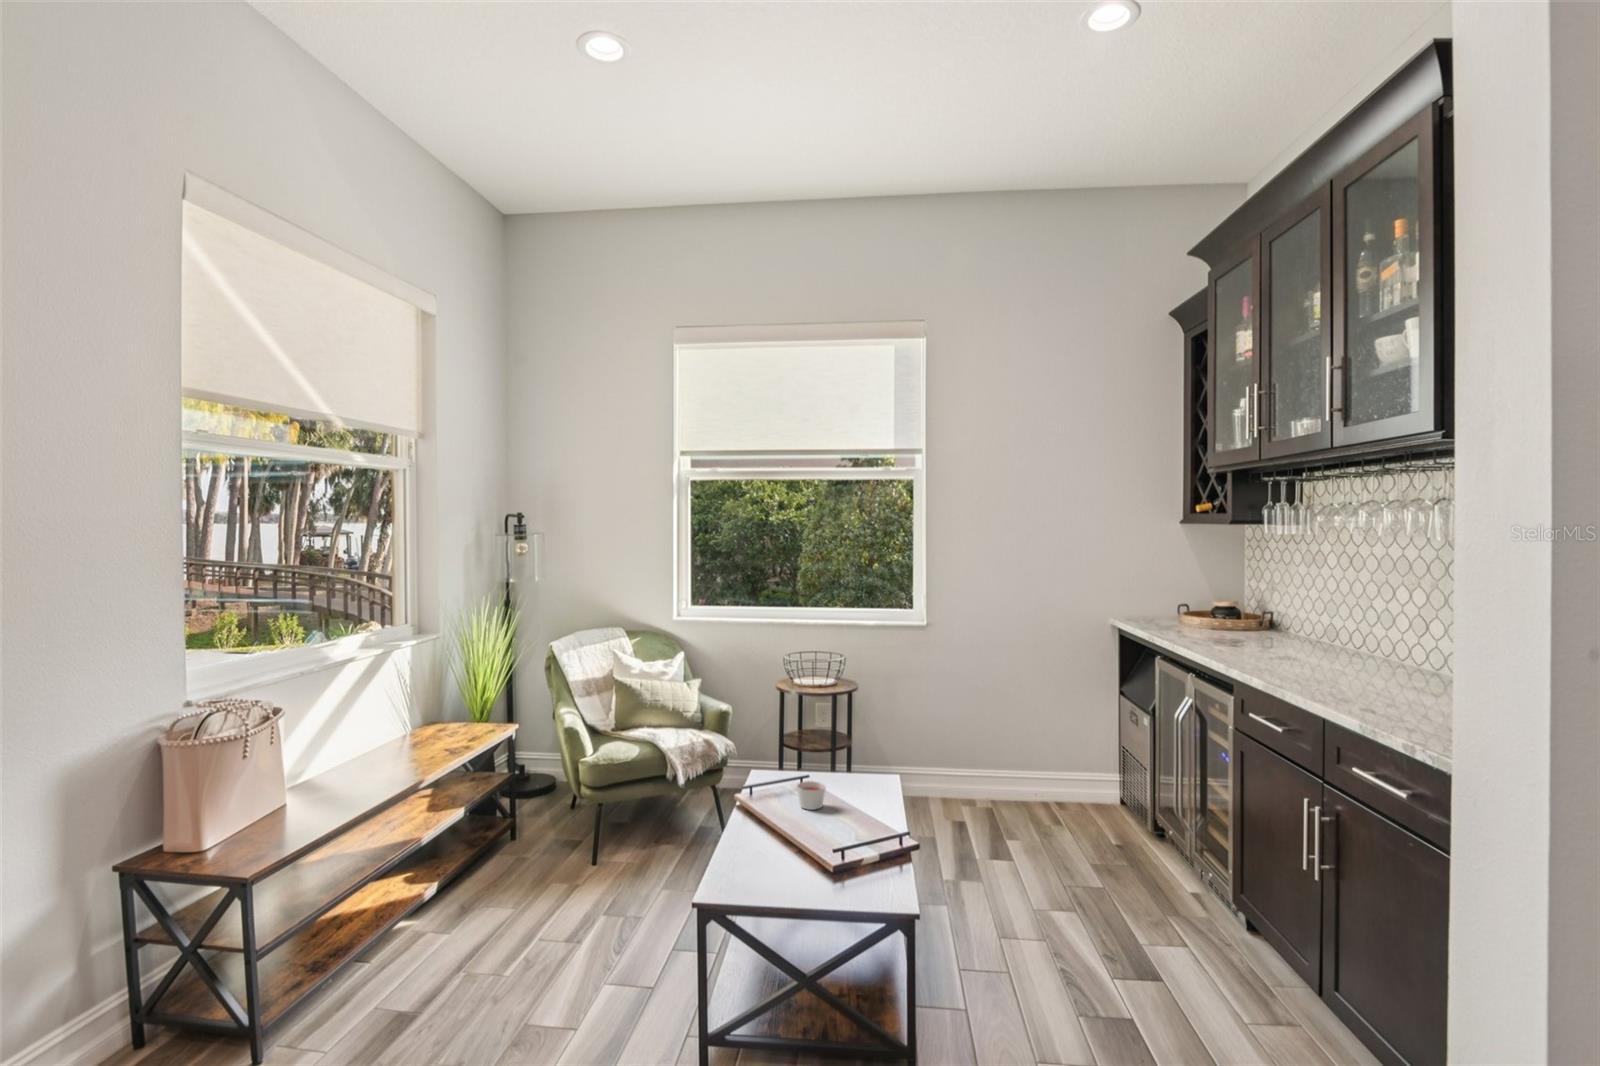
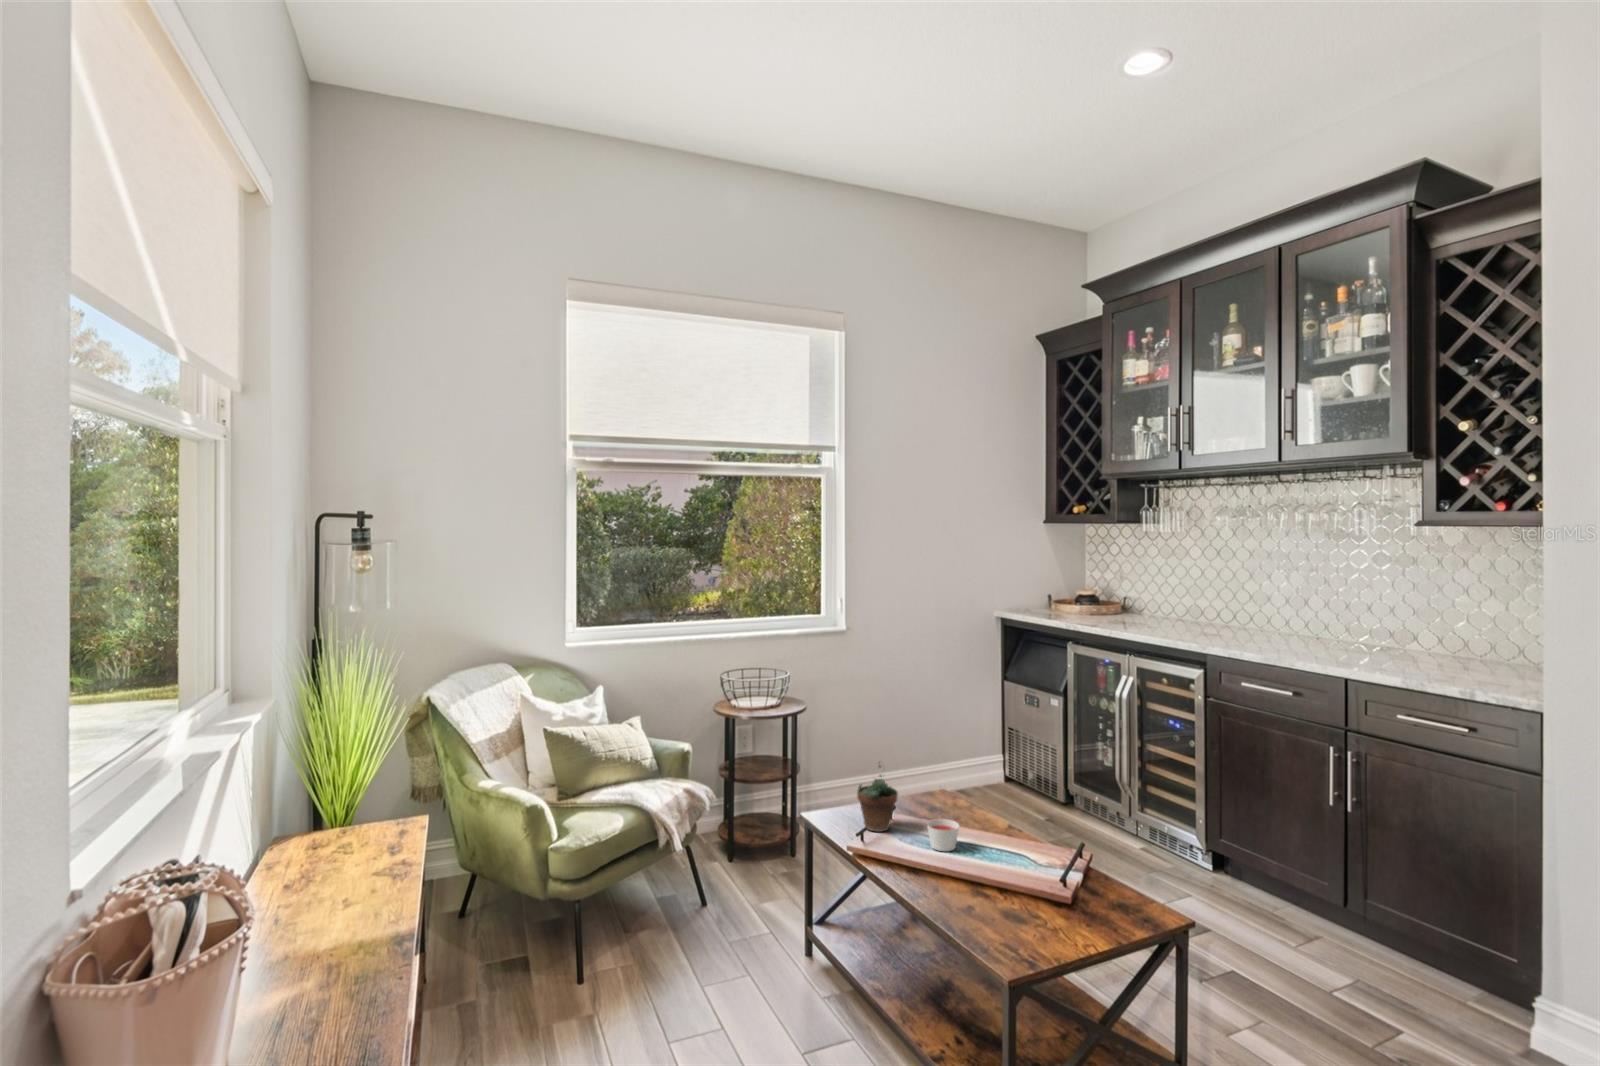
succulent plant: none [772,726,808,789] -> present [857,762,898,832]

